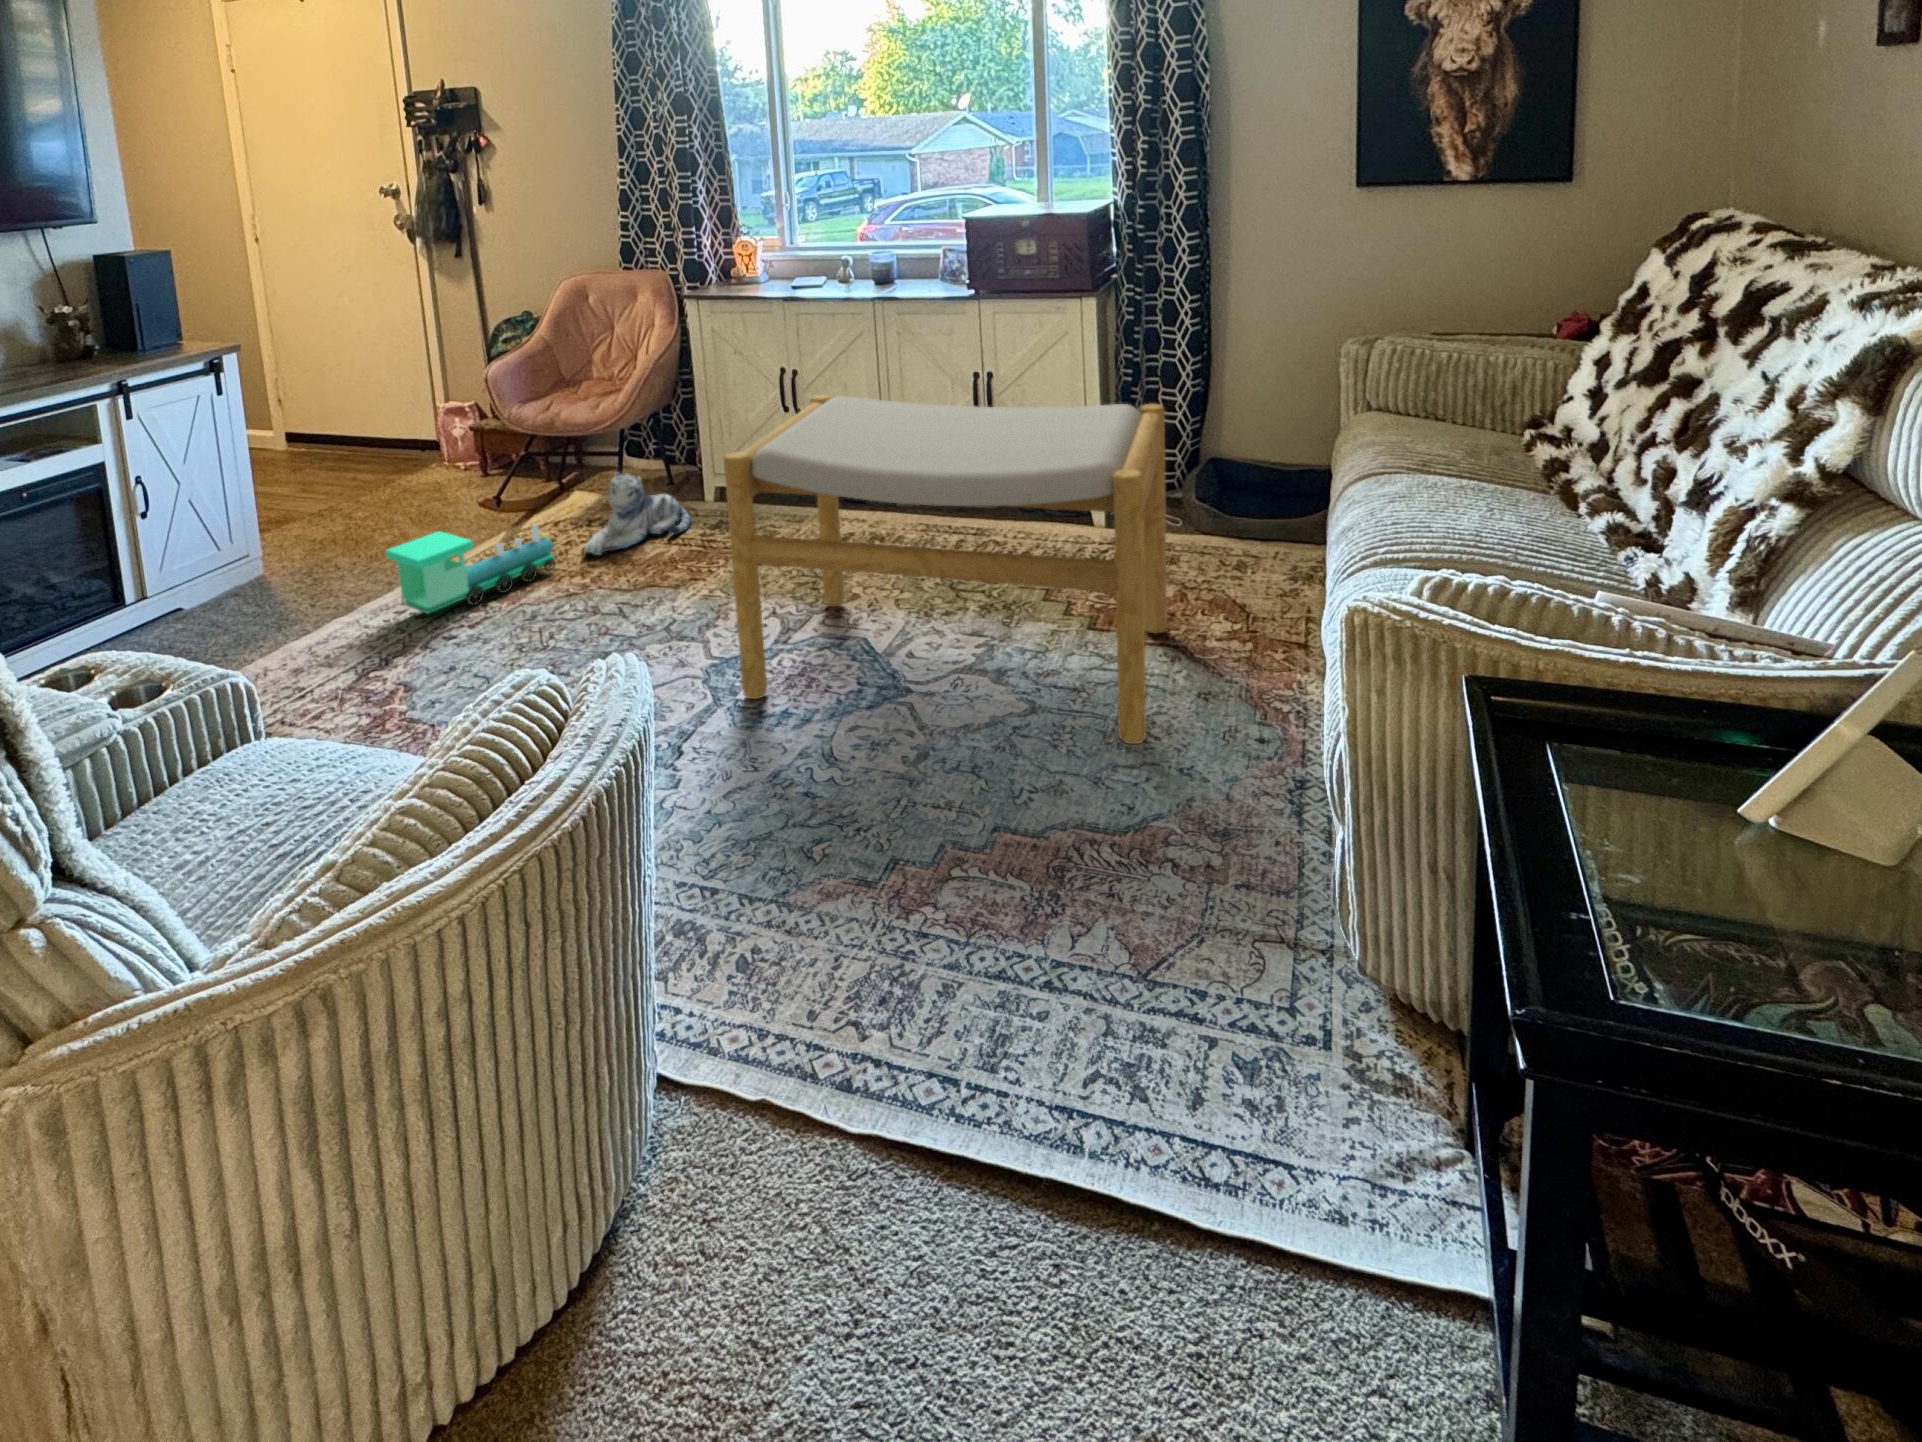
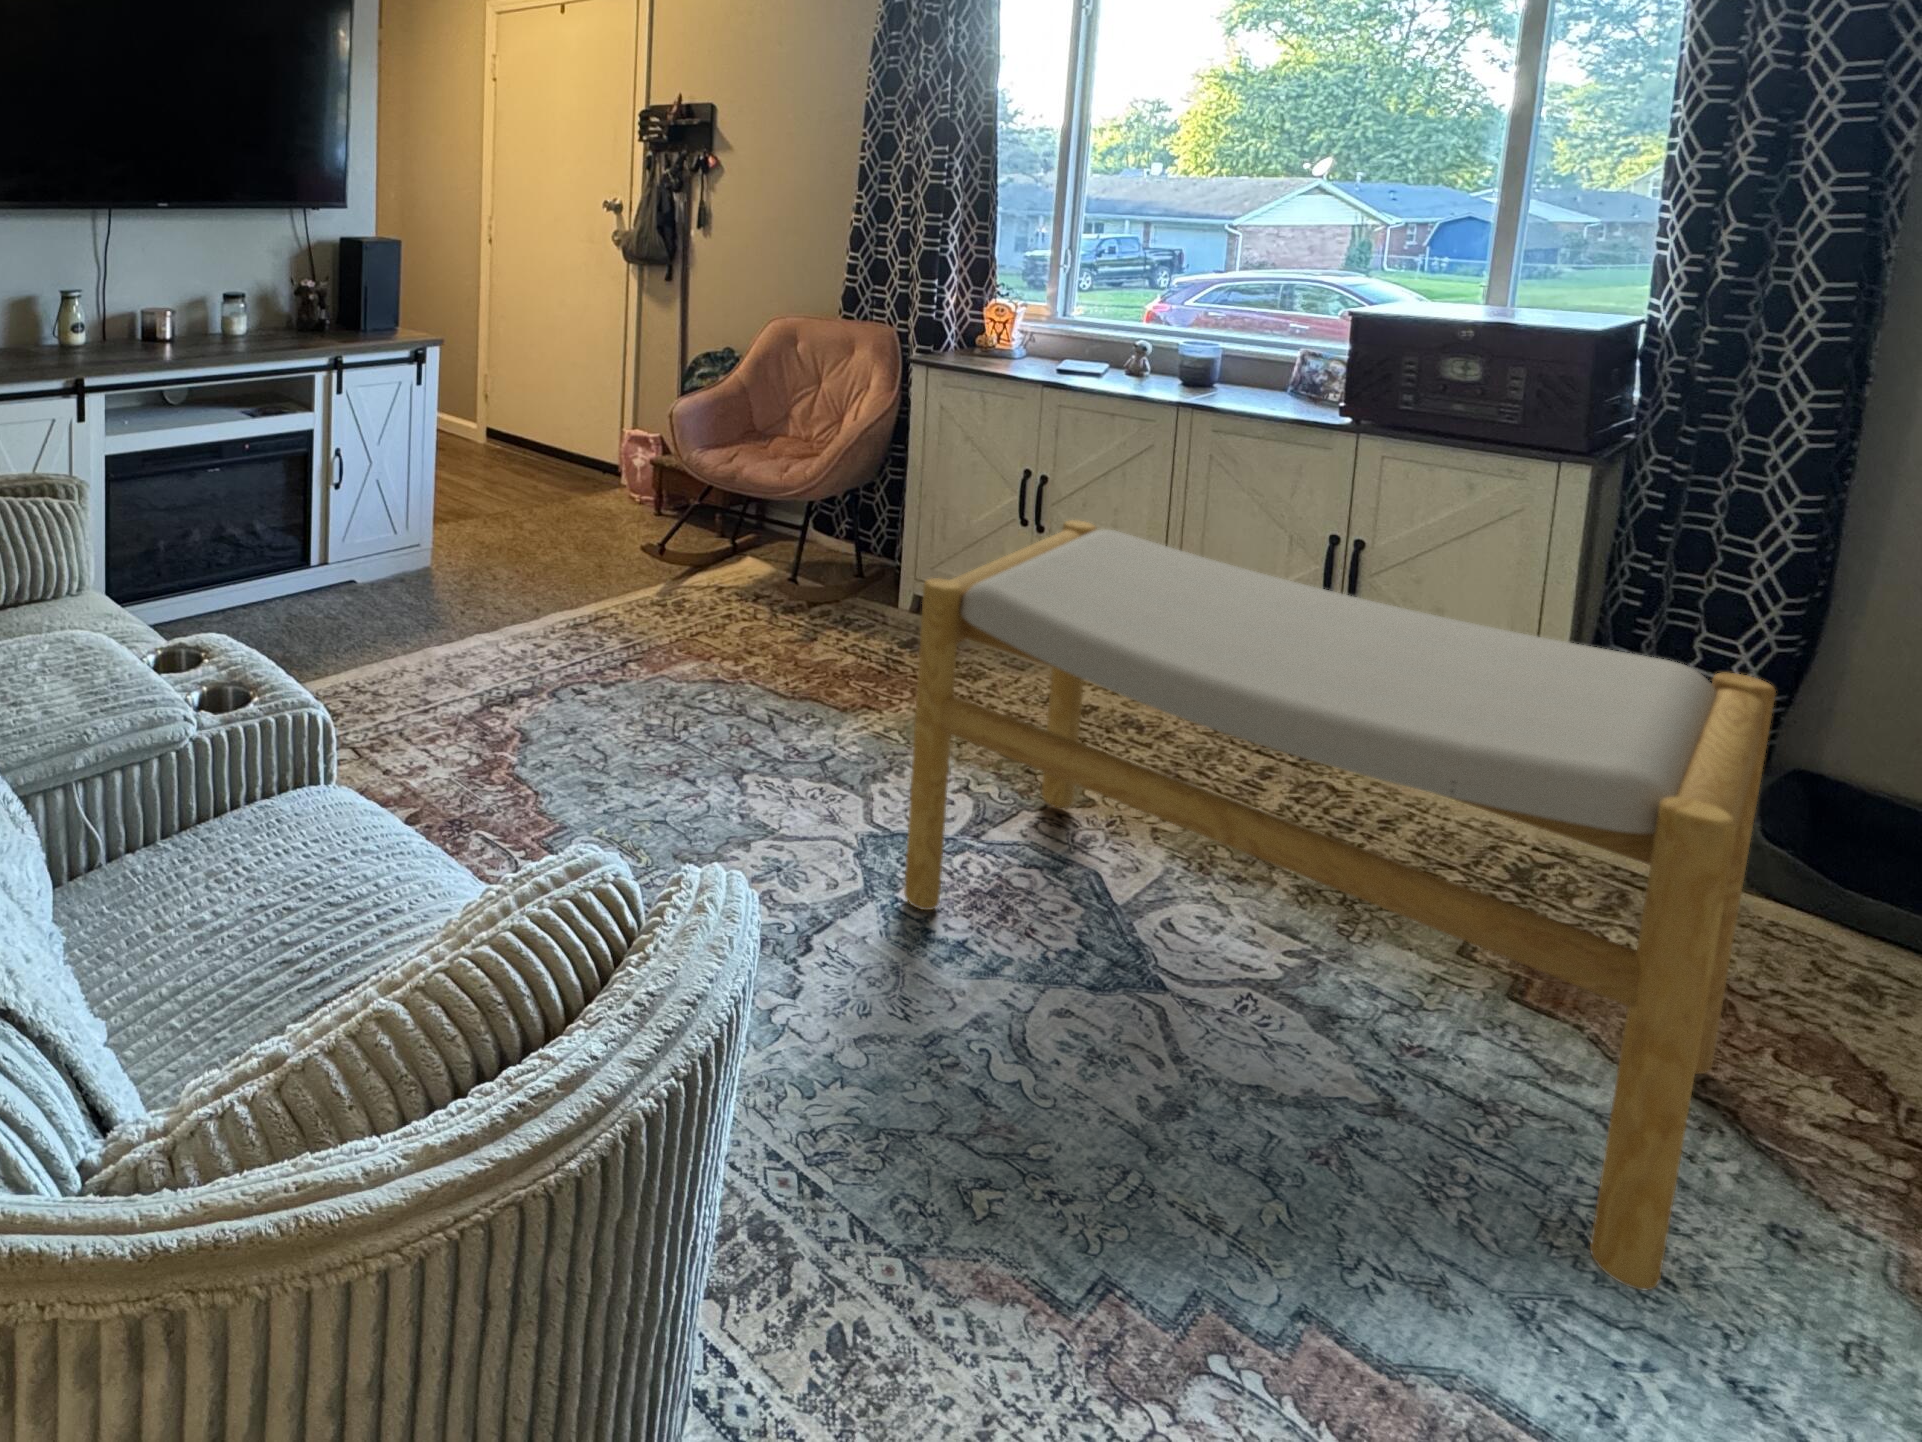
plush toy: present [584,472,691,555] -> none [740,550,875,642]
toy train: present [386,524,558,614] -> none [531,570,709,661]

